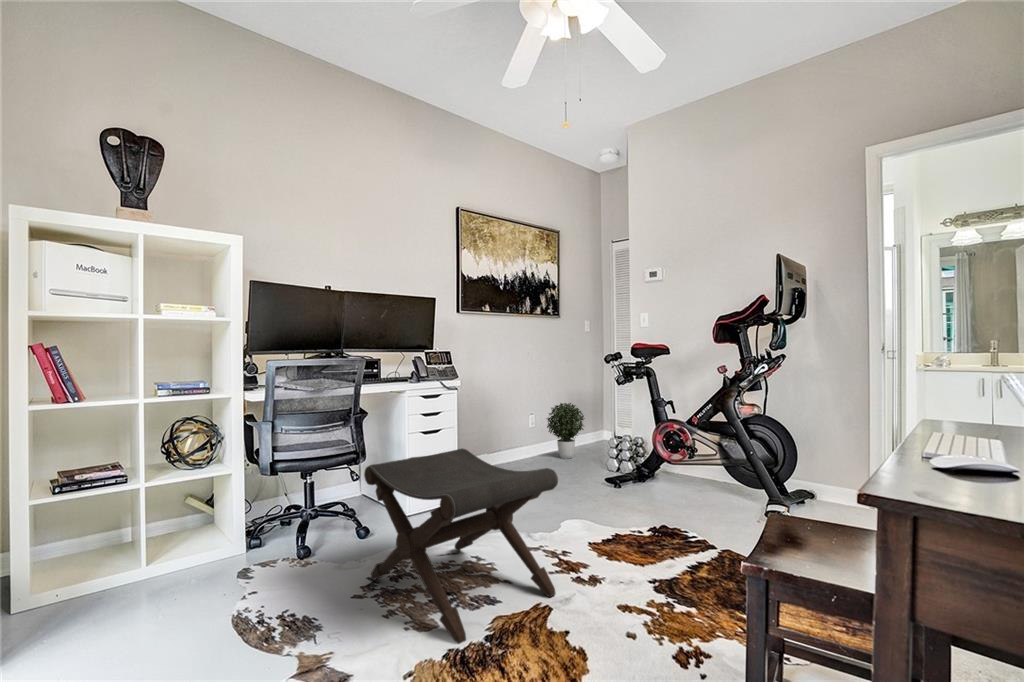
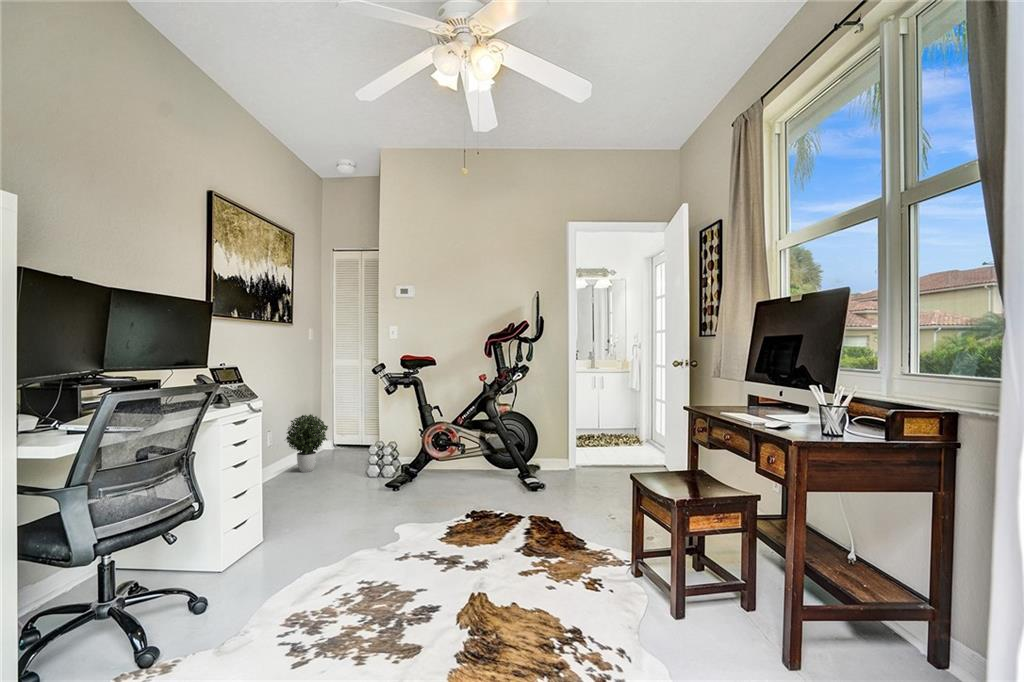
footstool: present [364,449,558,644] -> none [282,477,474,649]

